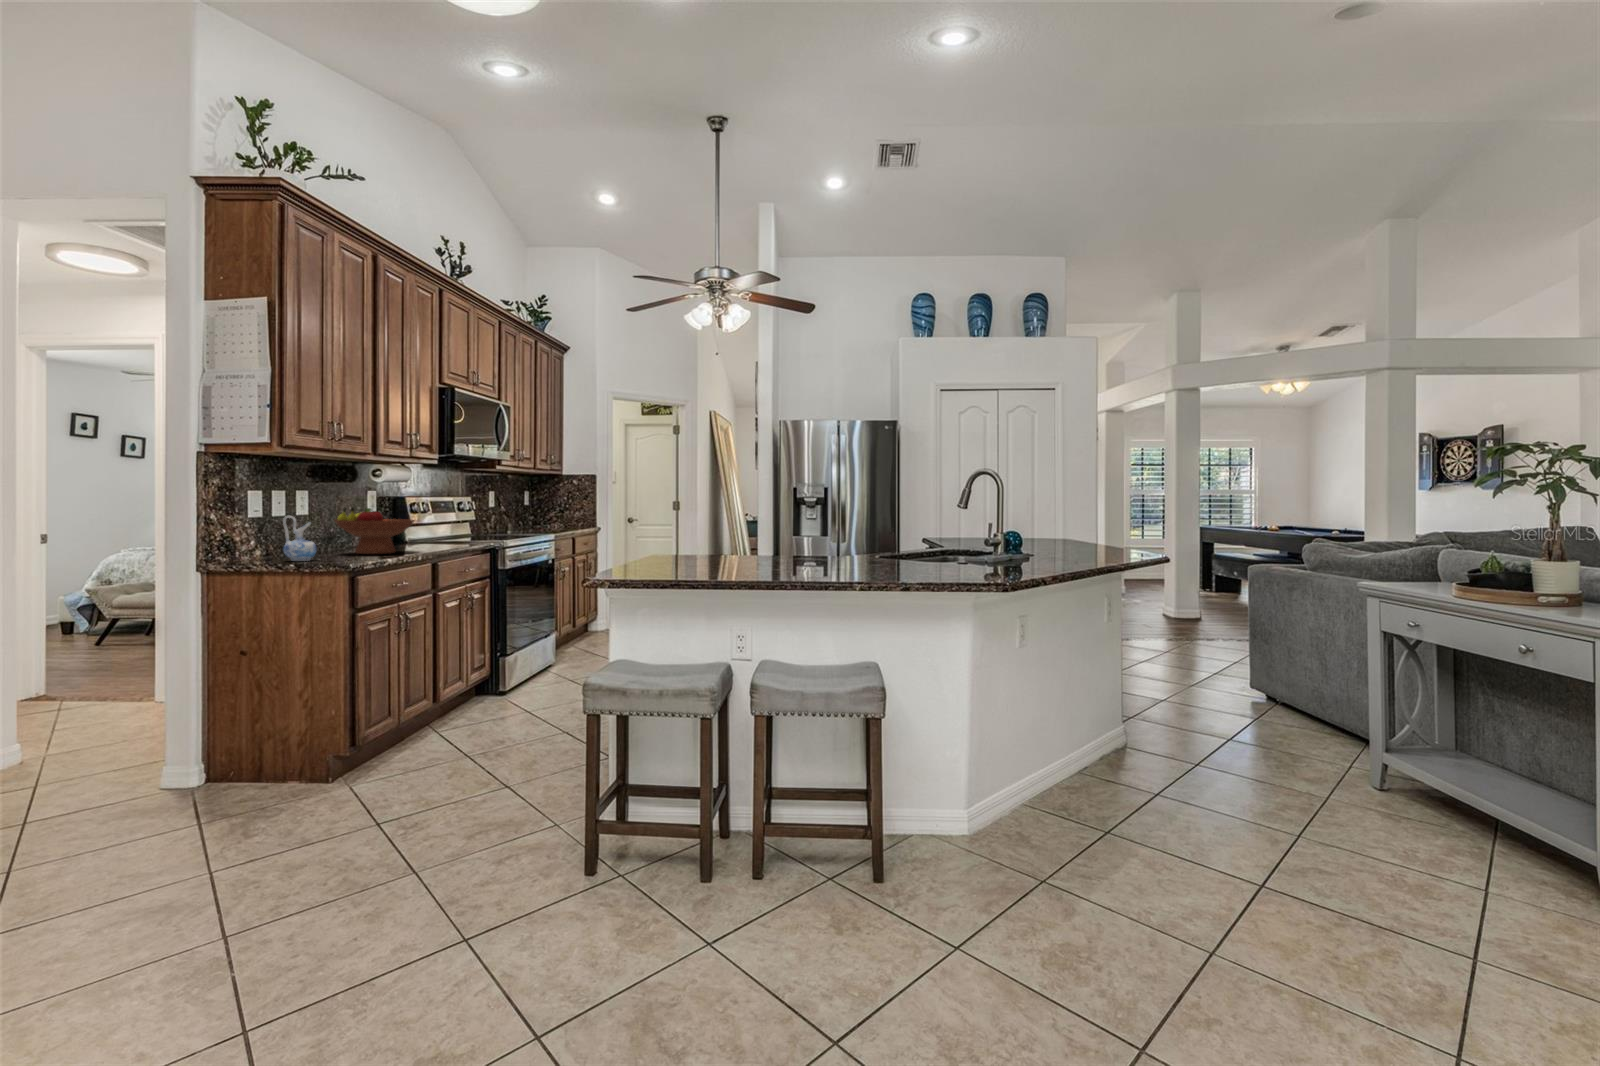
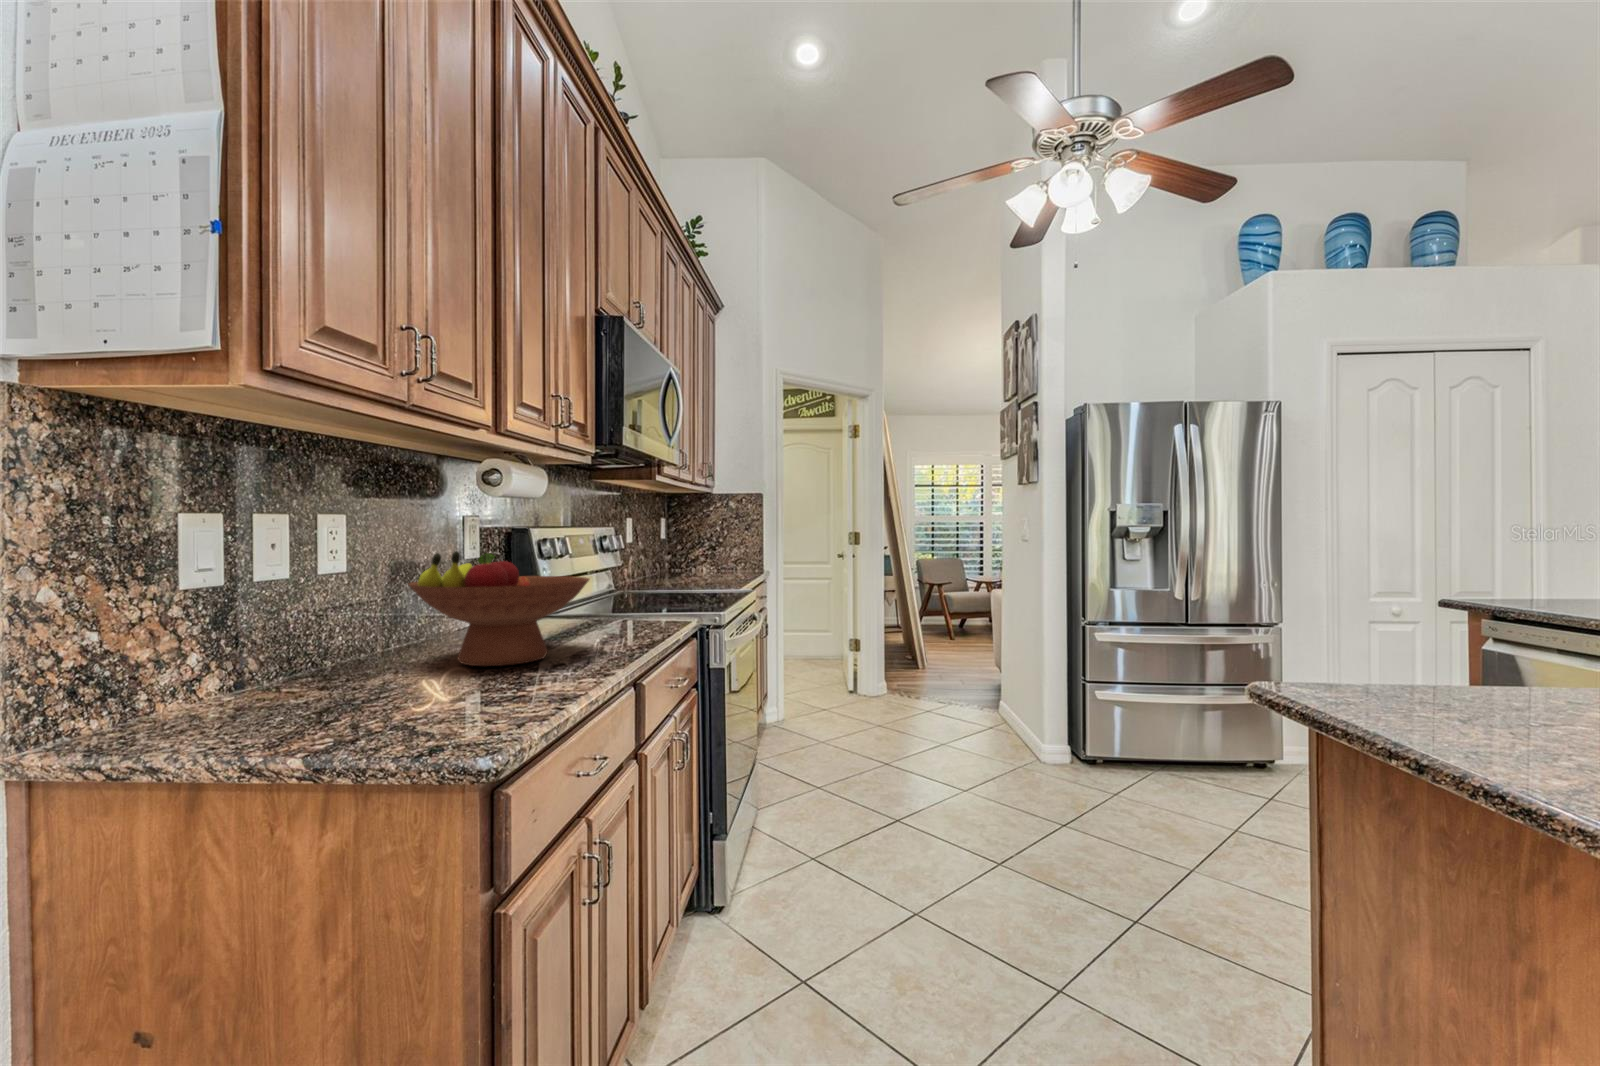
ceramic pitcher: present [283,516,317,561] -> none [267,584,365,722]

